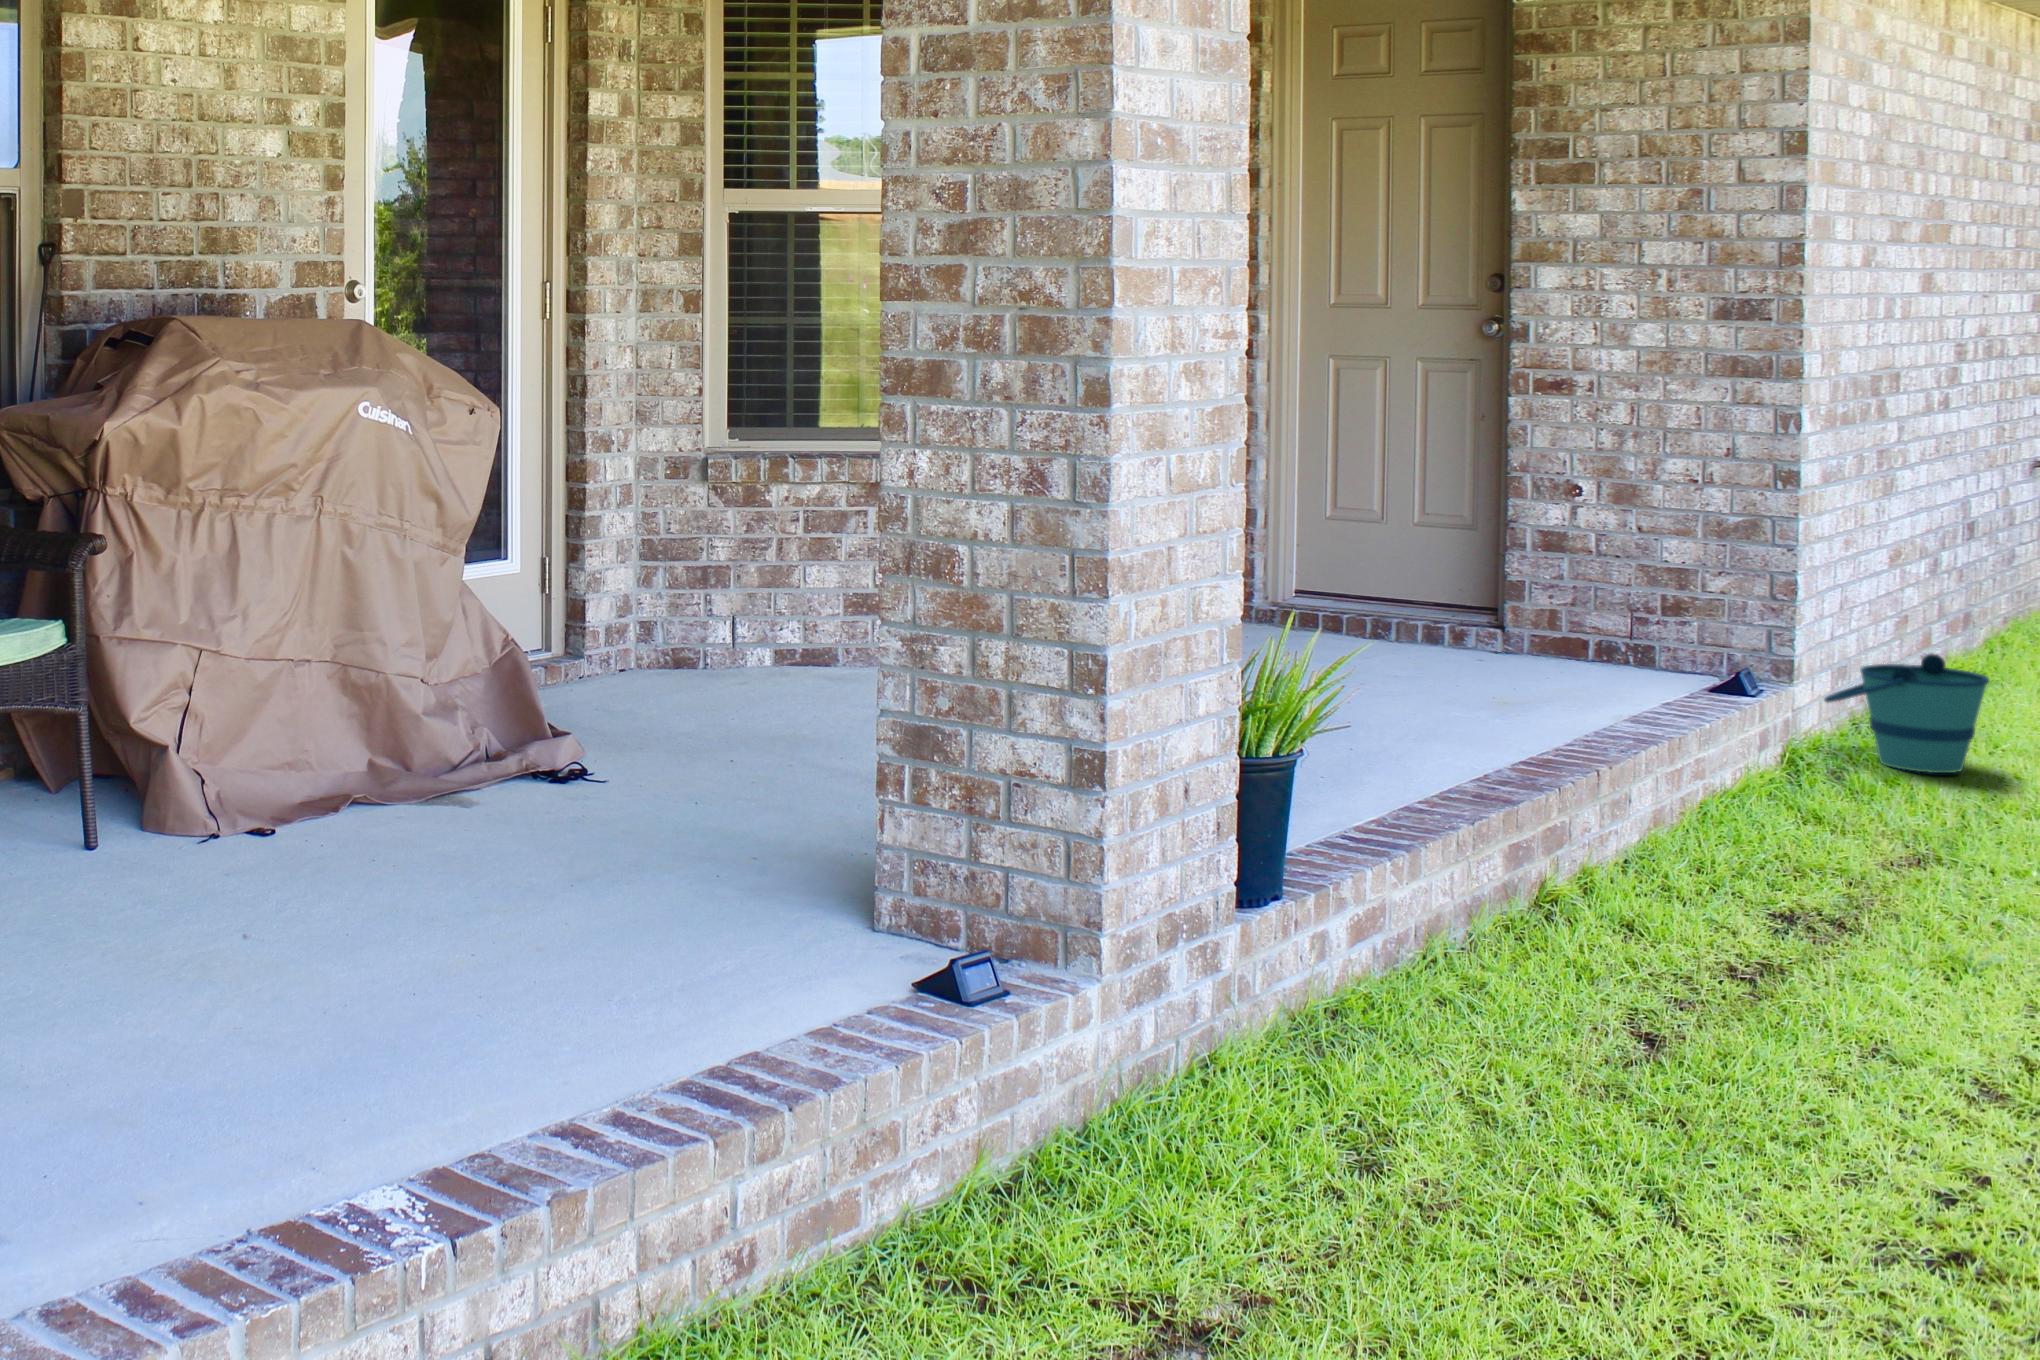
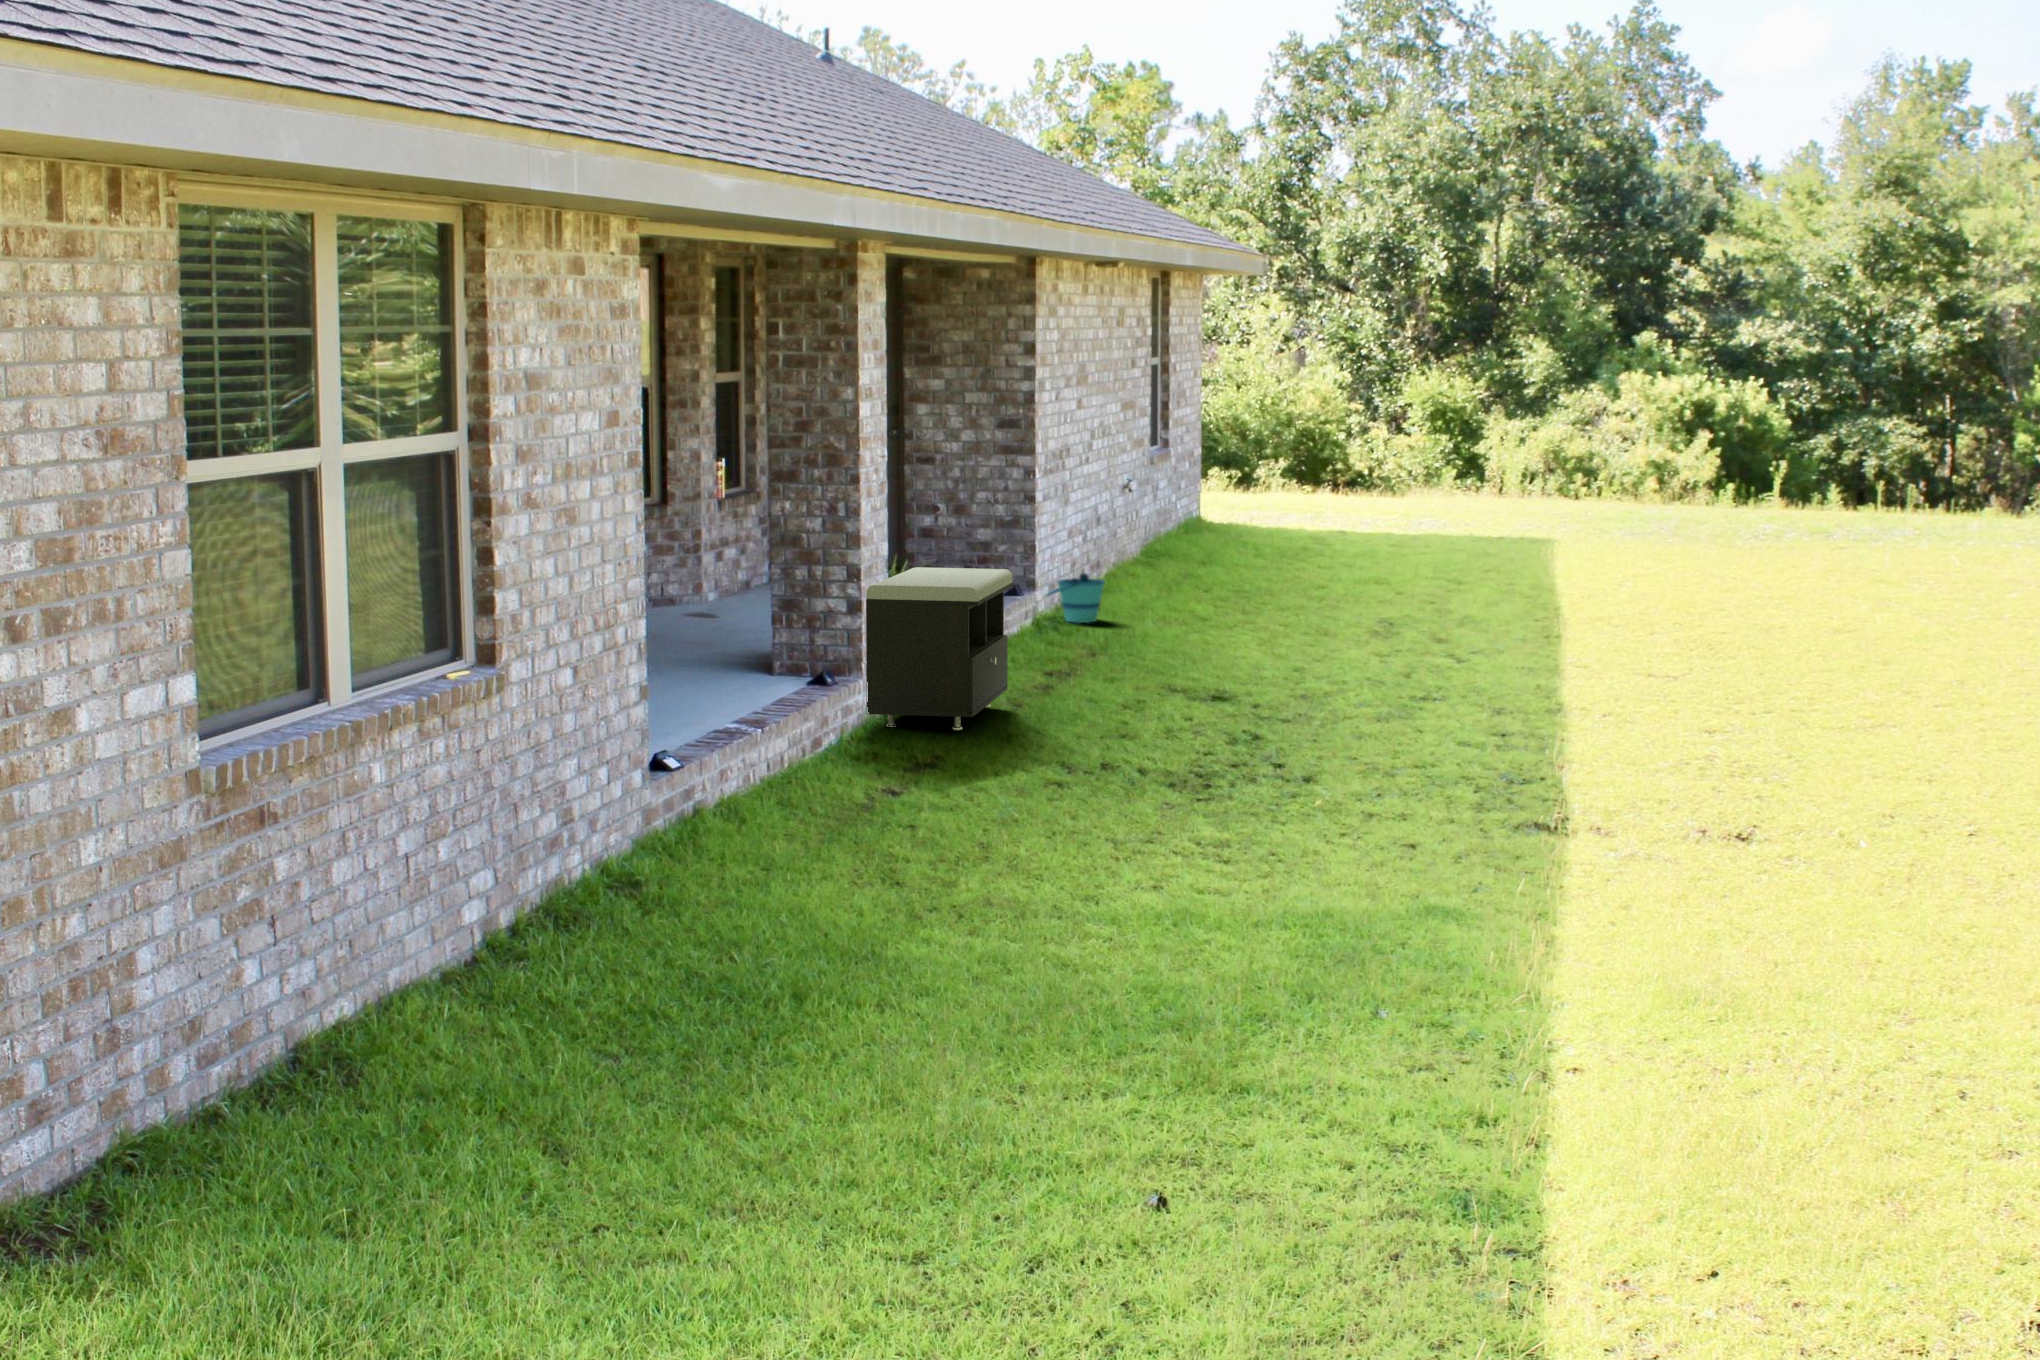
storage bench: none [1099,648,1638,1203] -> present [866,567,1013,730]

